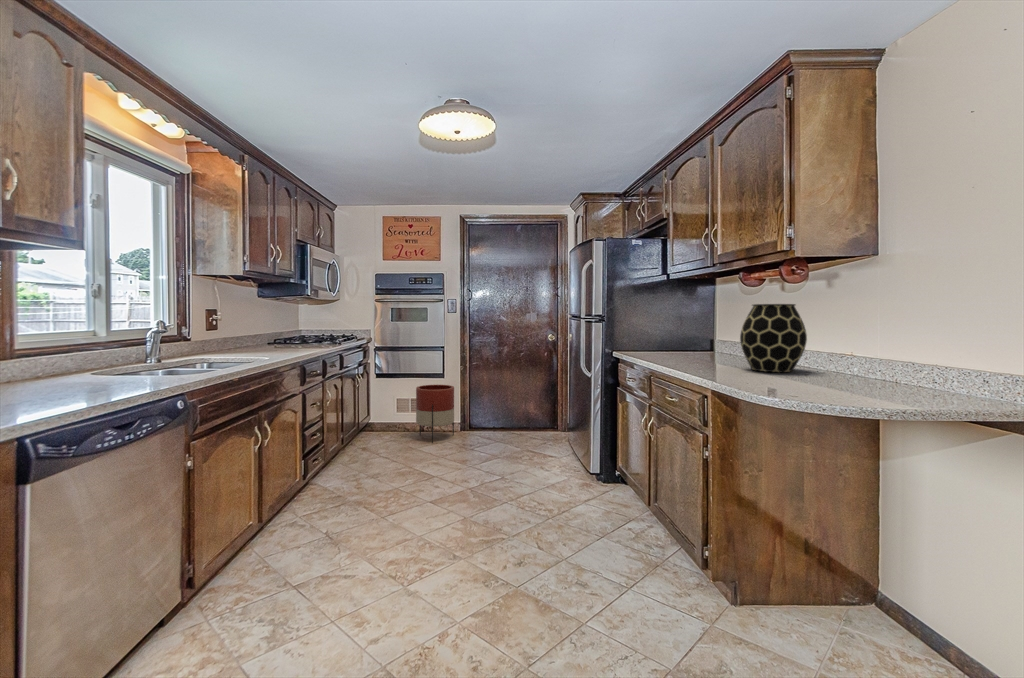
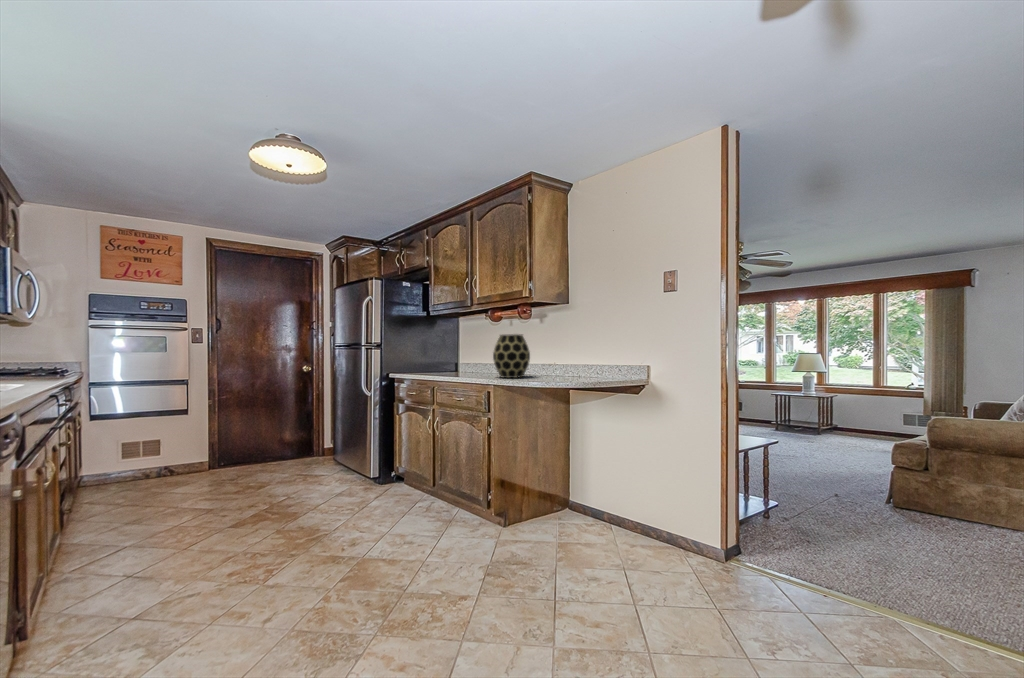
planter: present [416,385,454,443] -> none [156,420,207,485]

